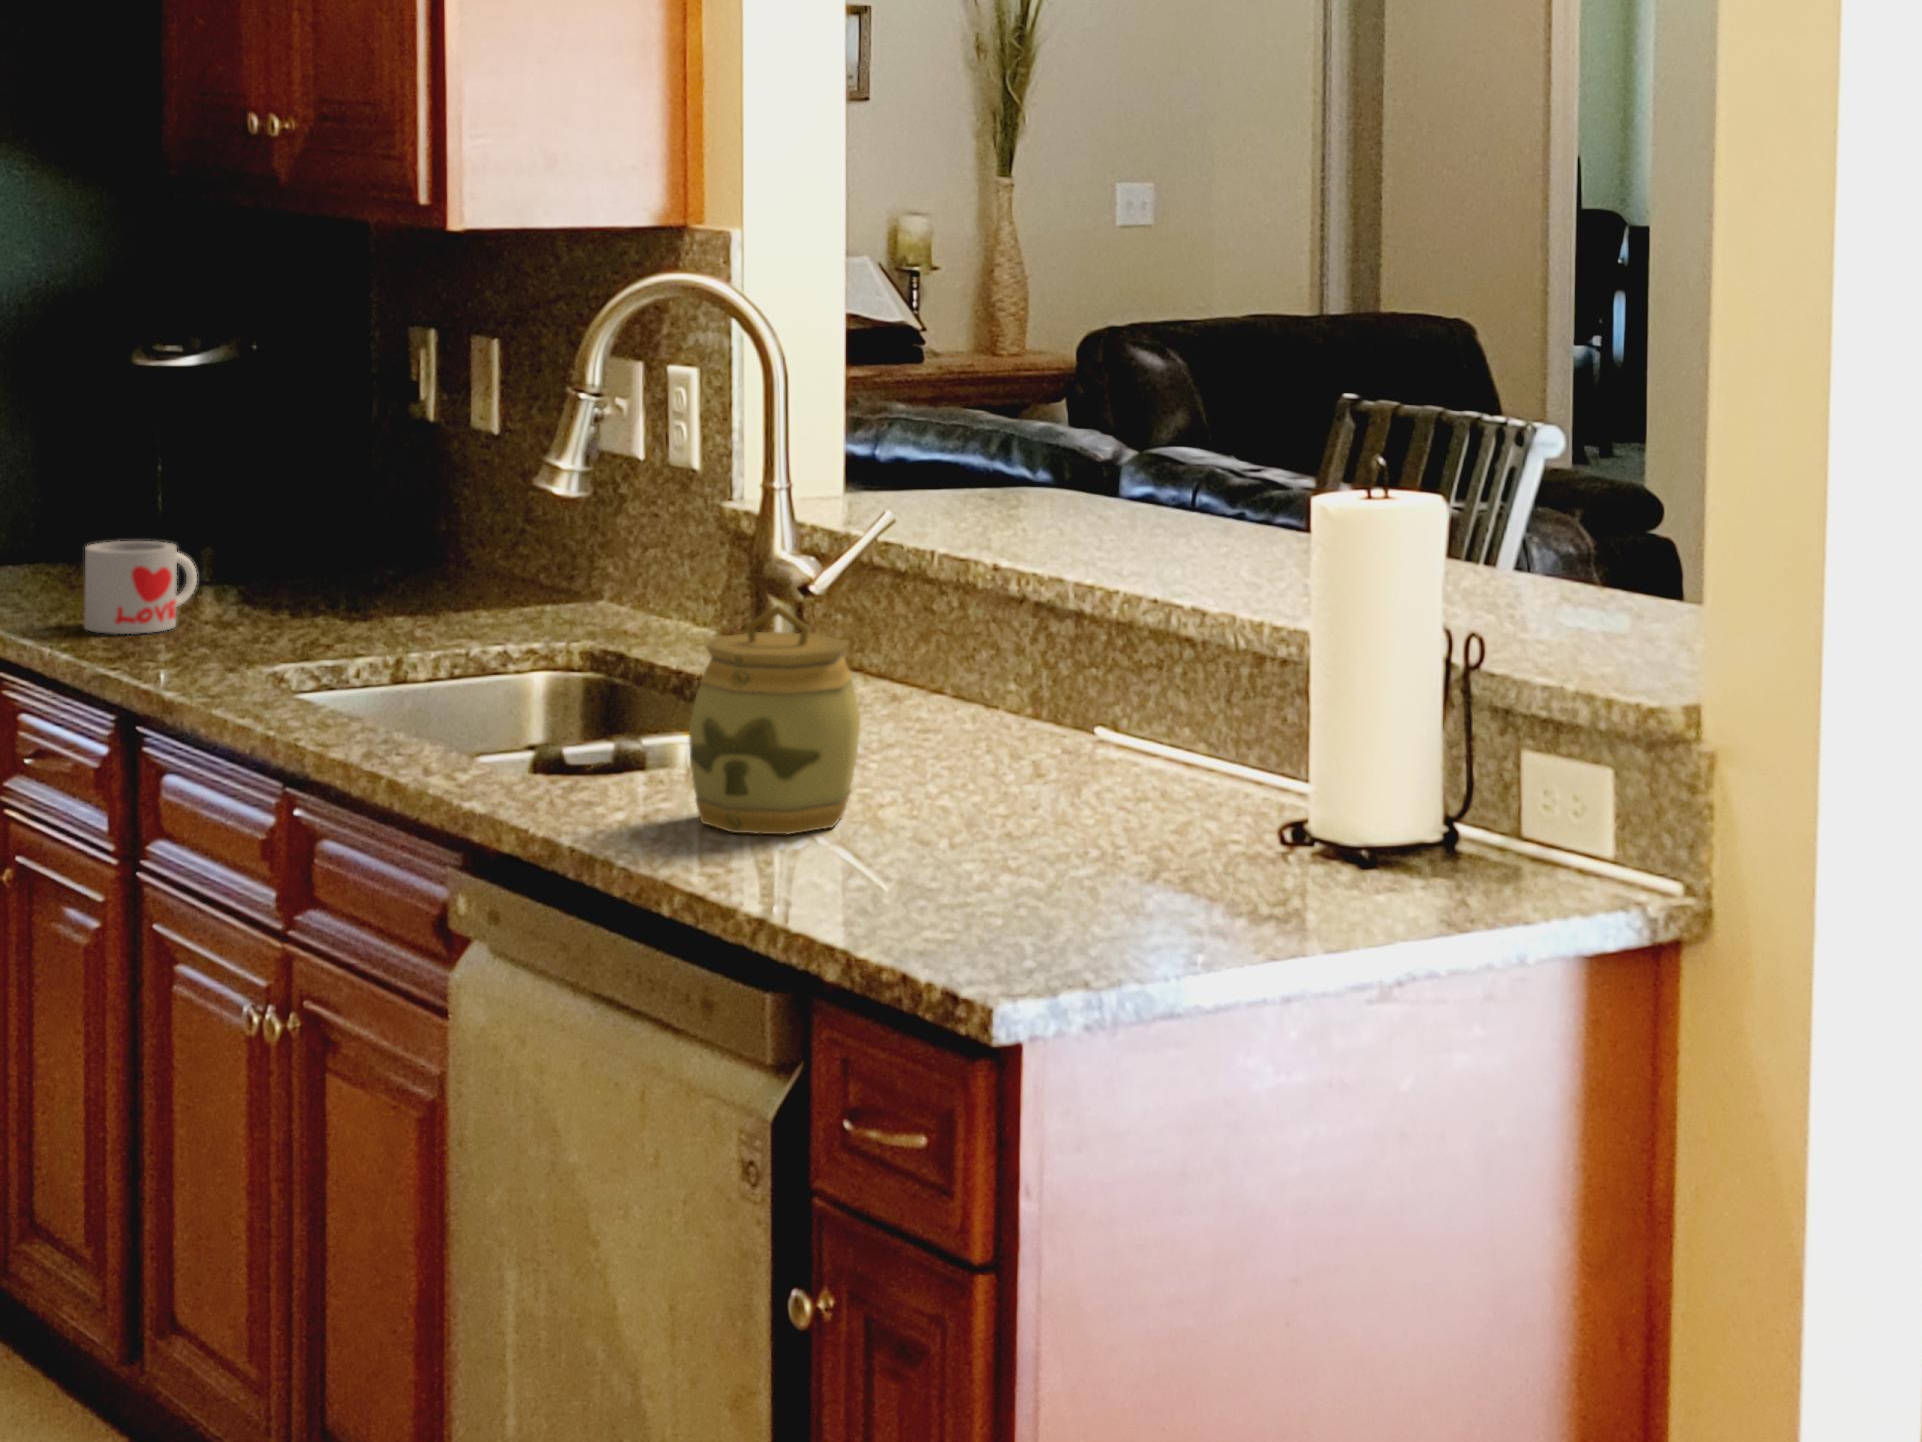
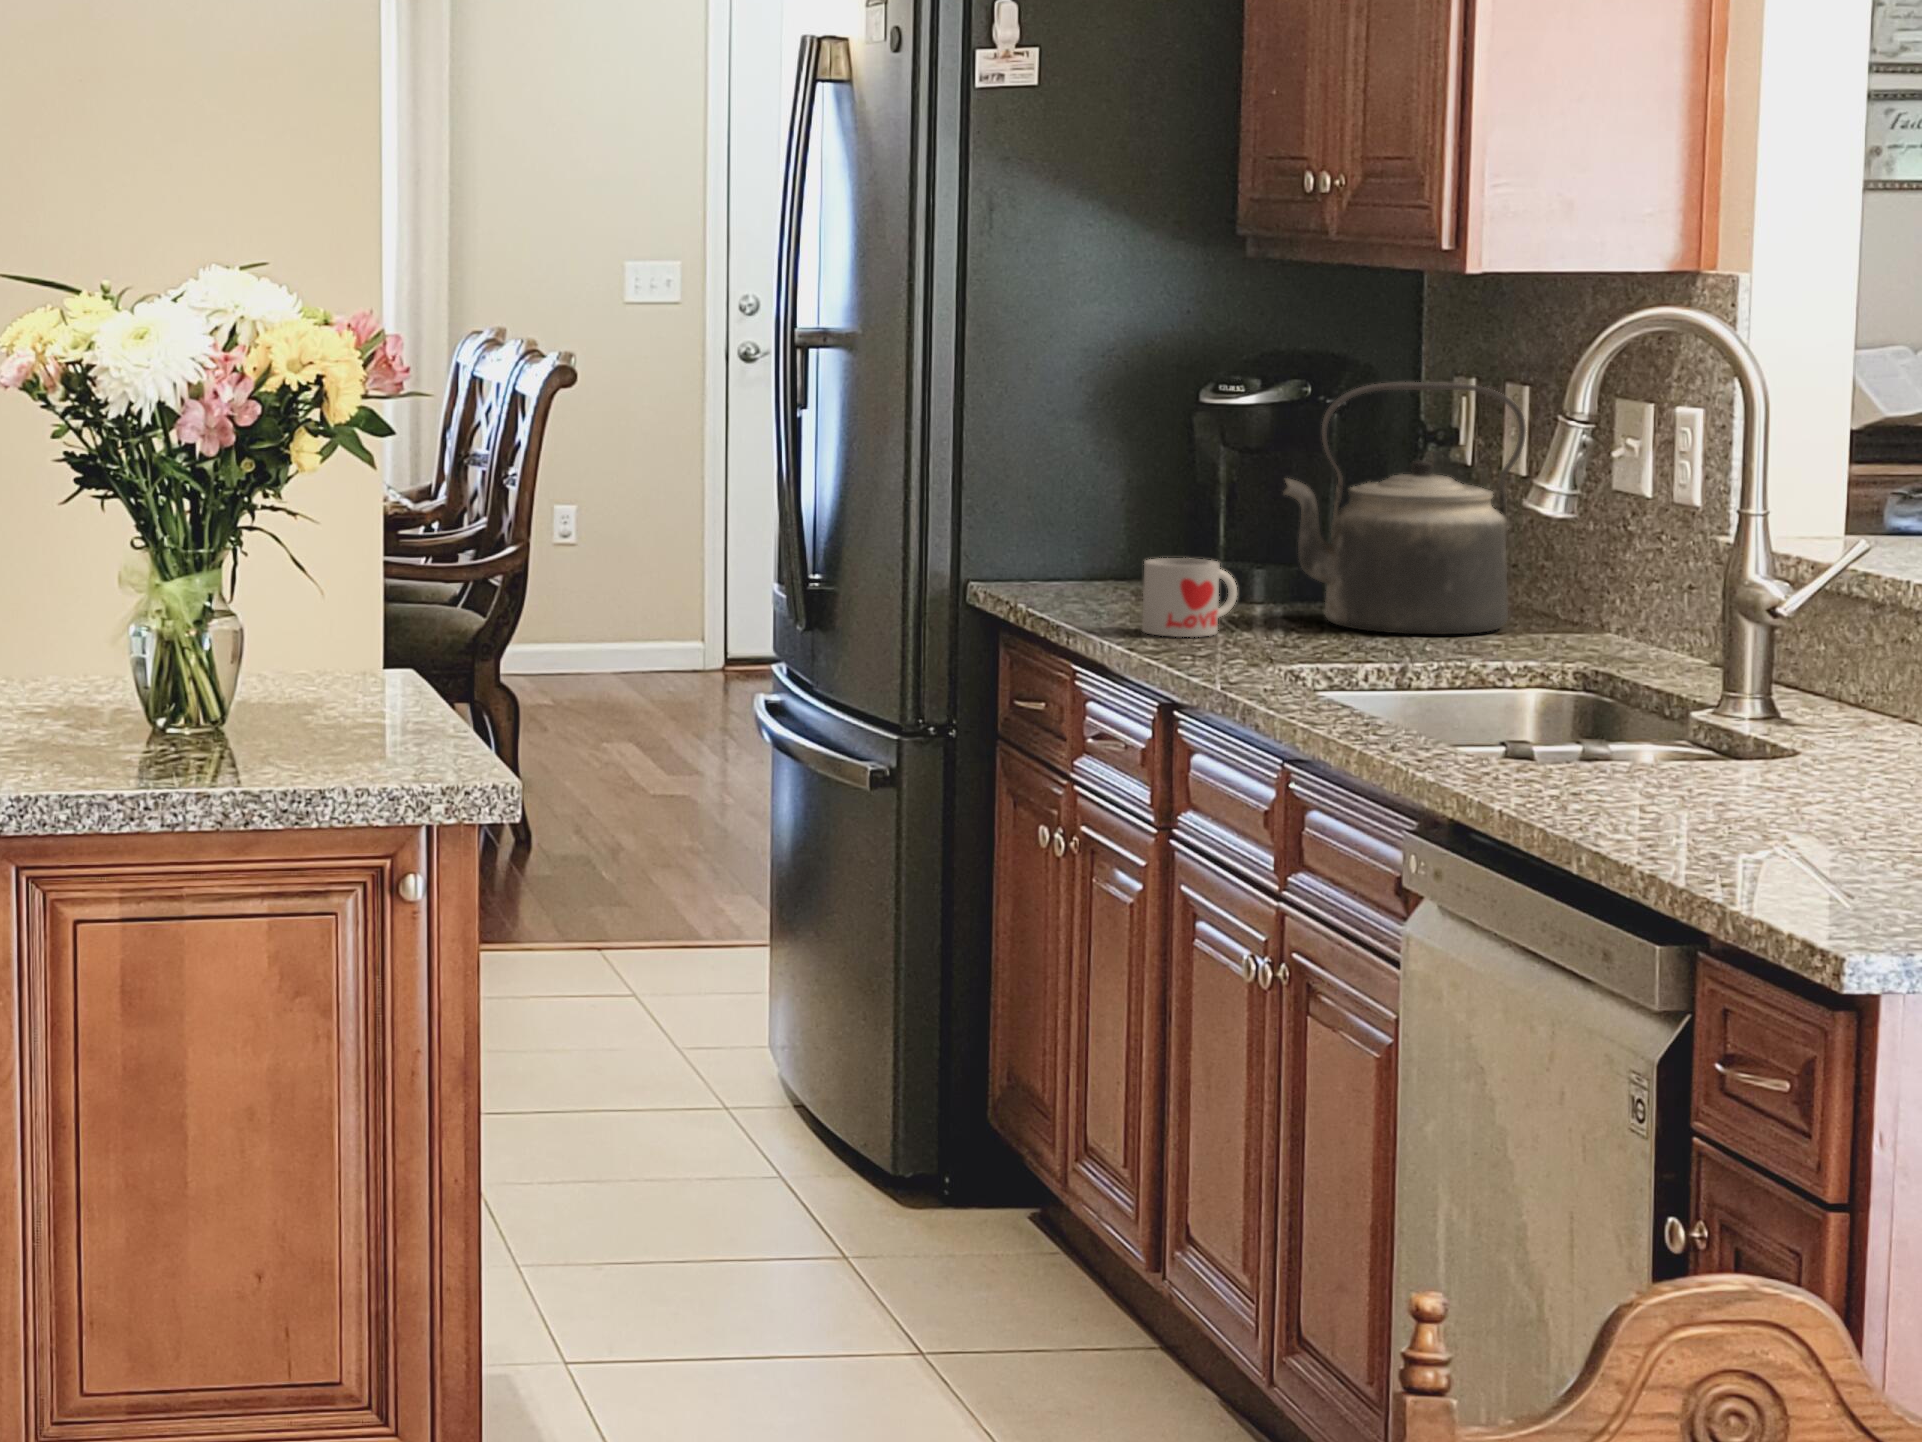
kettle: none [244,337,509,612] -> present [1284,382,1526,634]
jar: present [689,605,860,834] -> none [1617,603,1790,818]

